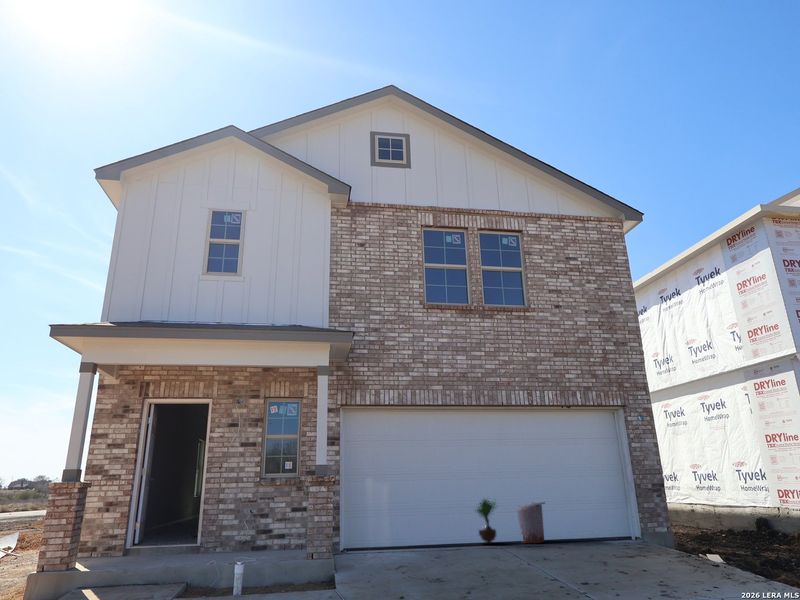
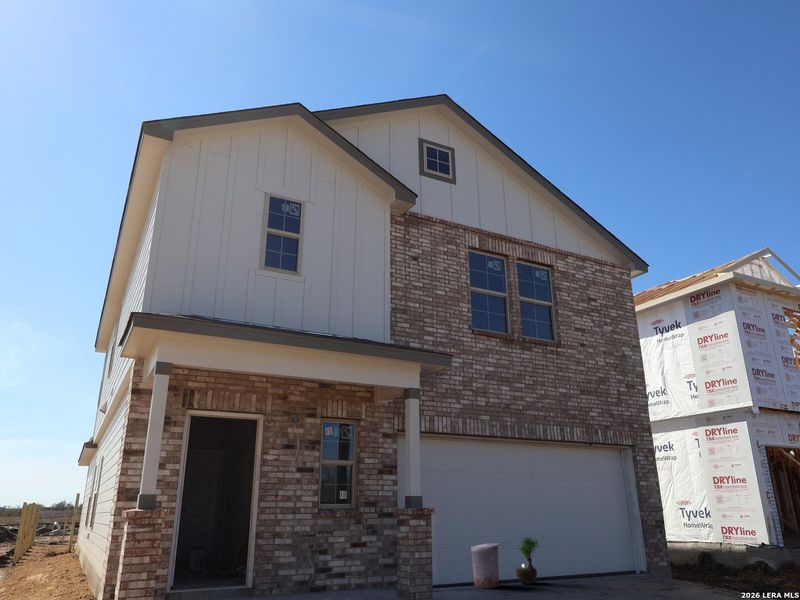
trash can: present [517,502,545,543] -> present [471,543,501,588]

